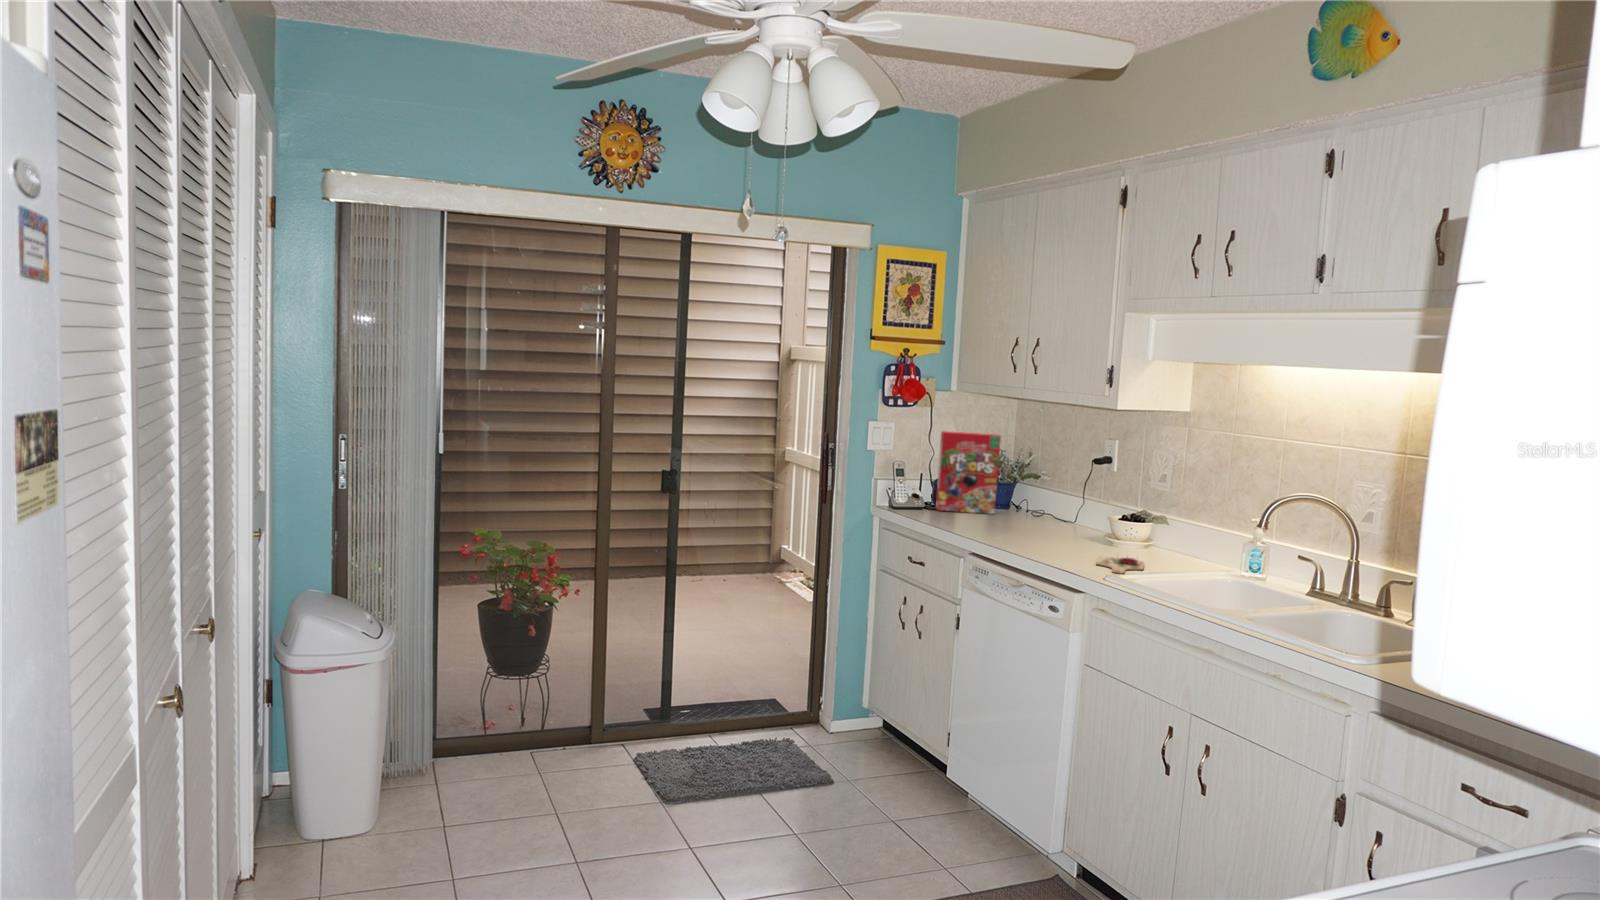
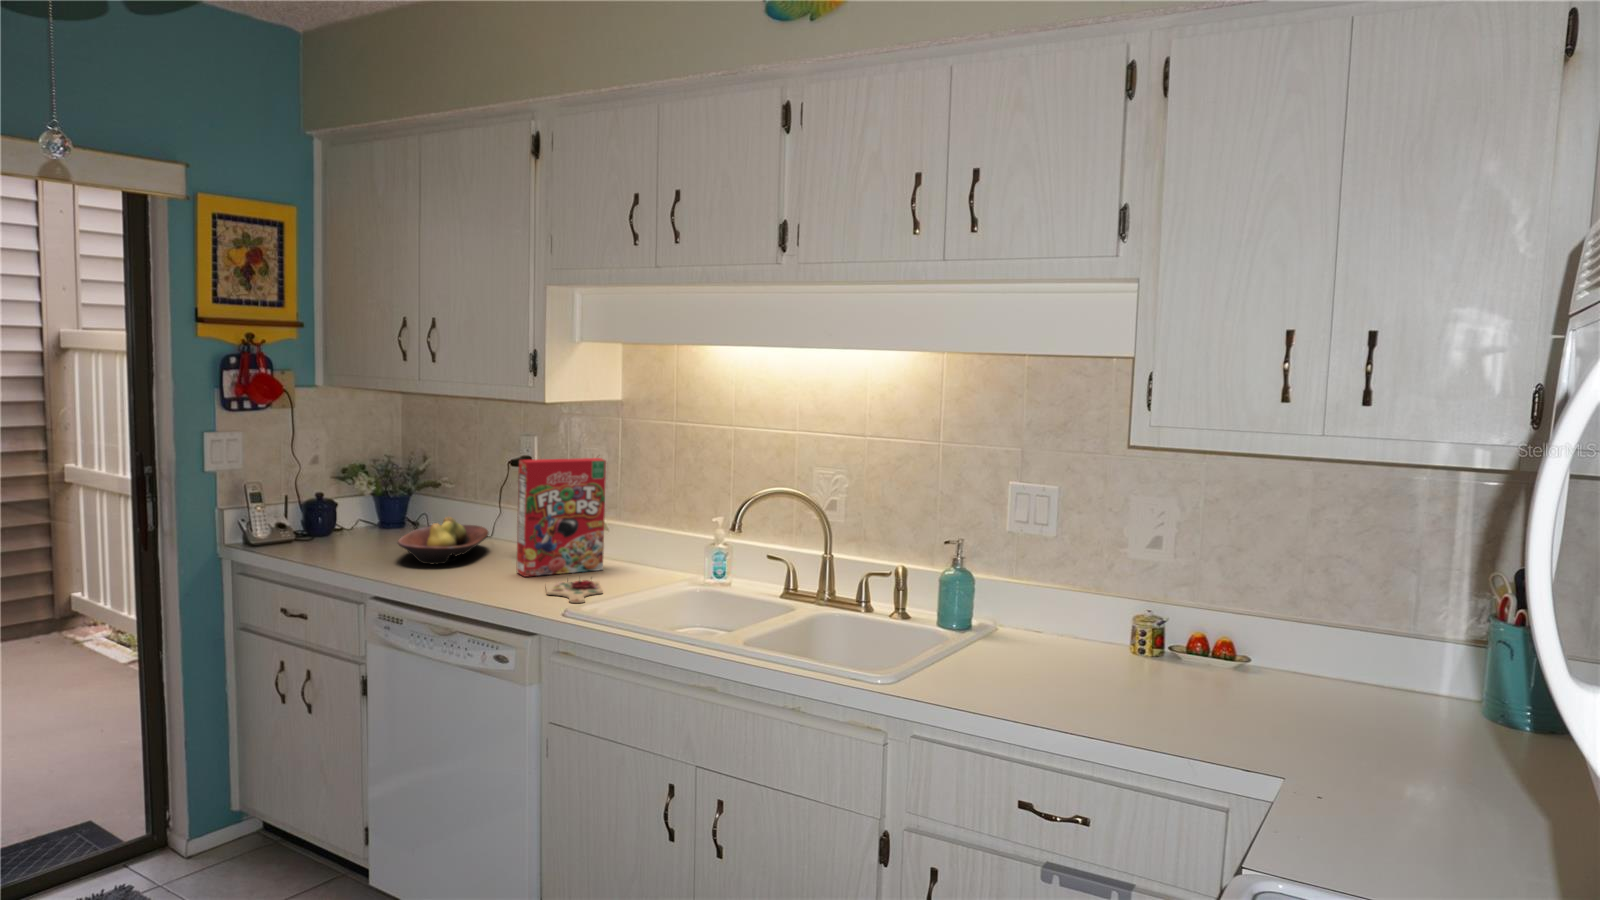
cereal box: present [936,431,1001,514] -> present [516,458,606,577]
fruit bowl: none [993,499,1067,534] -> present [398,517,488,564]

